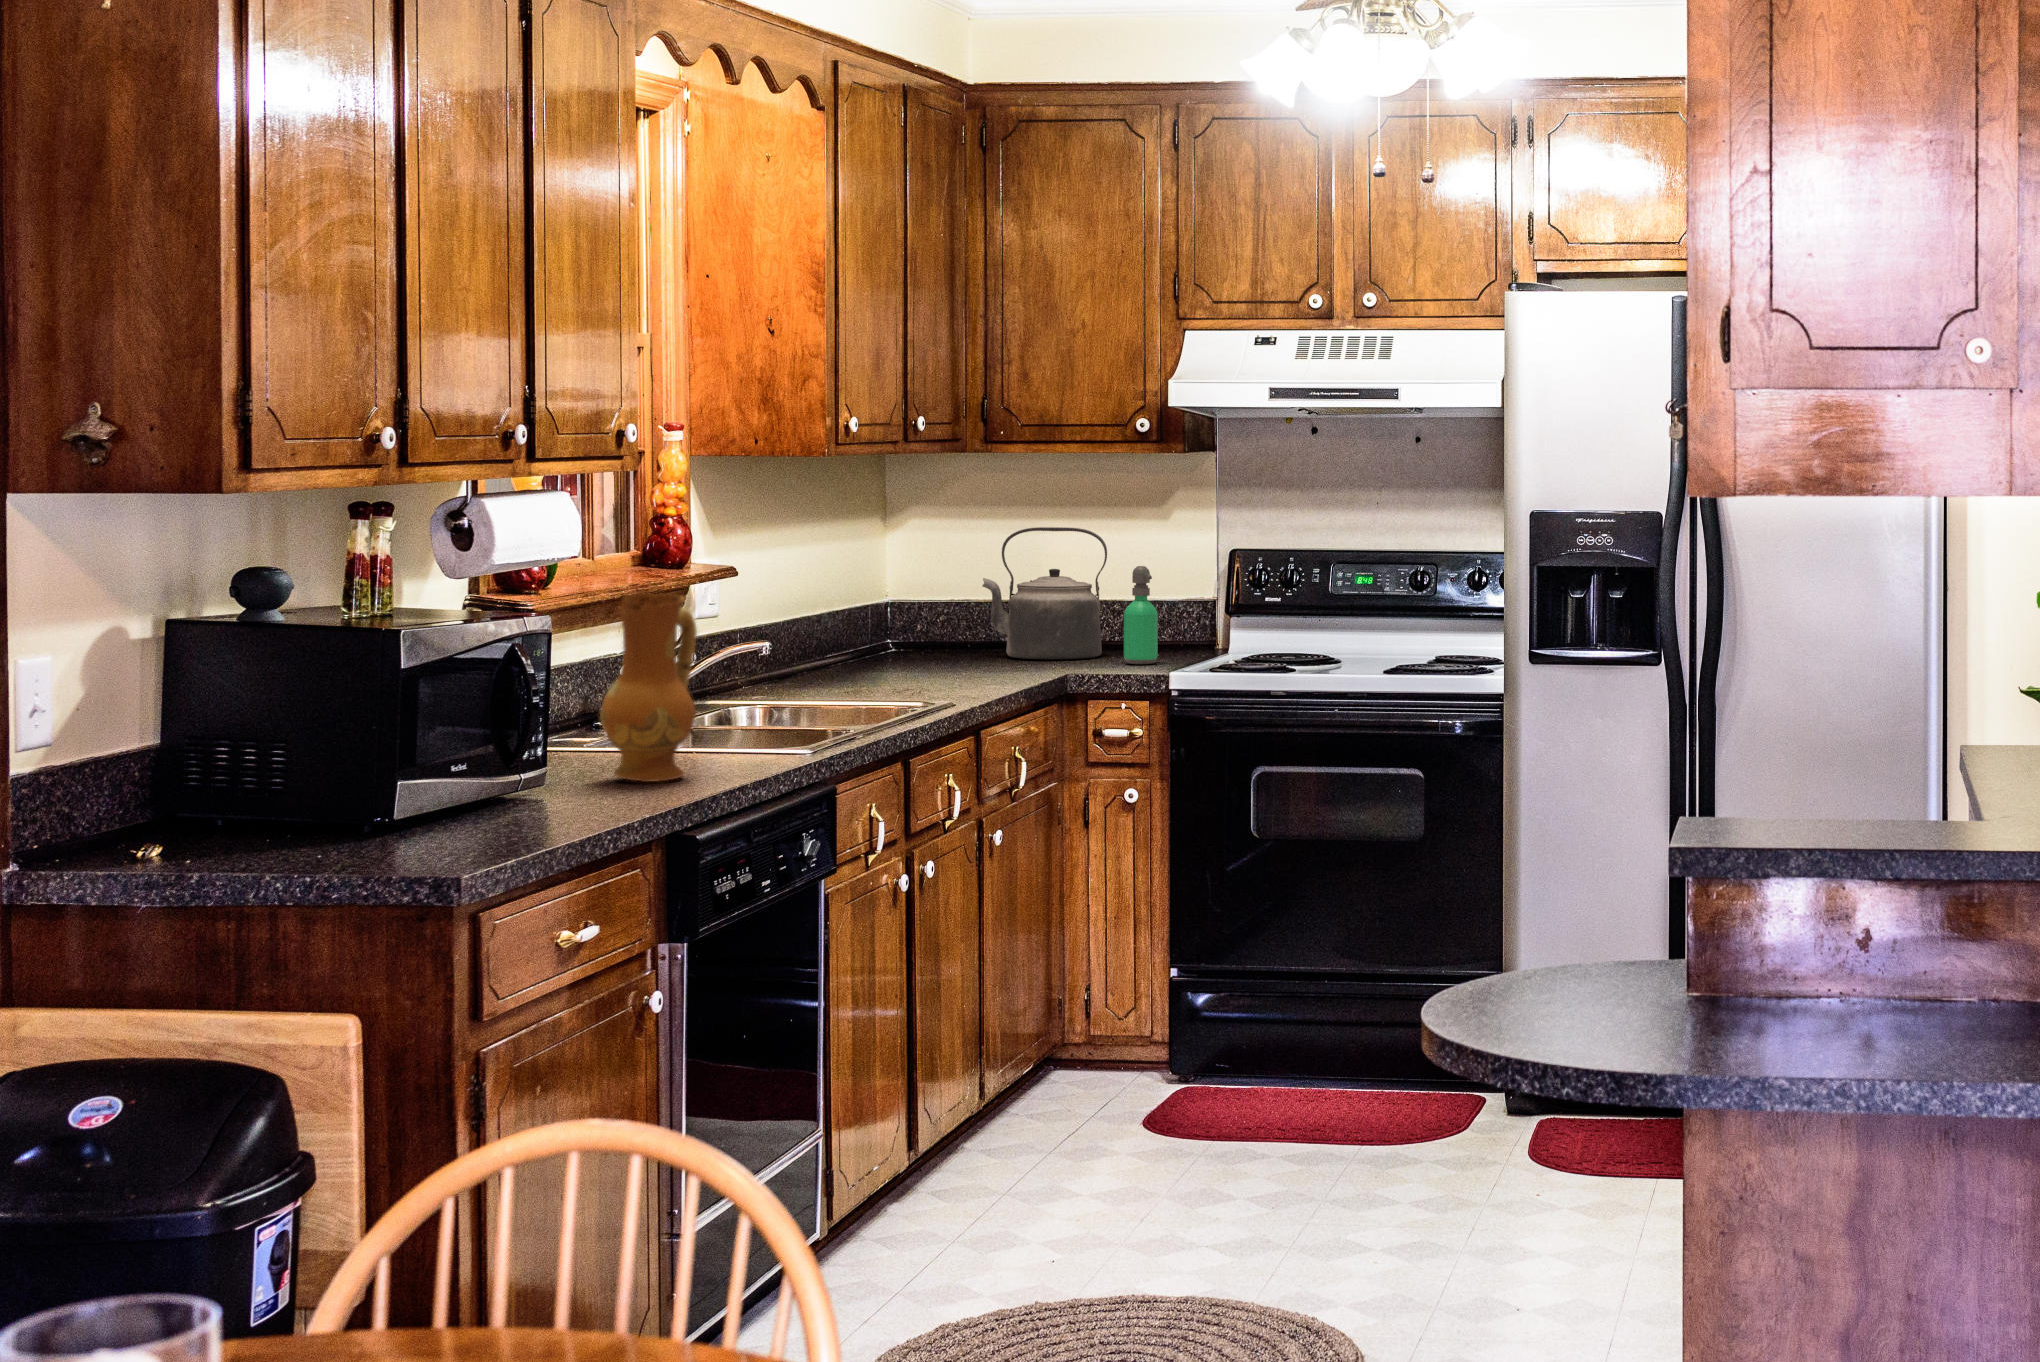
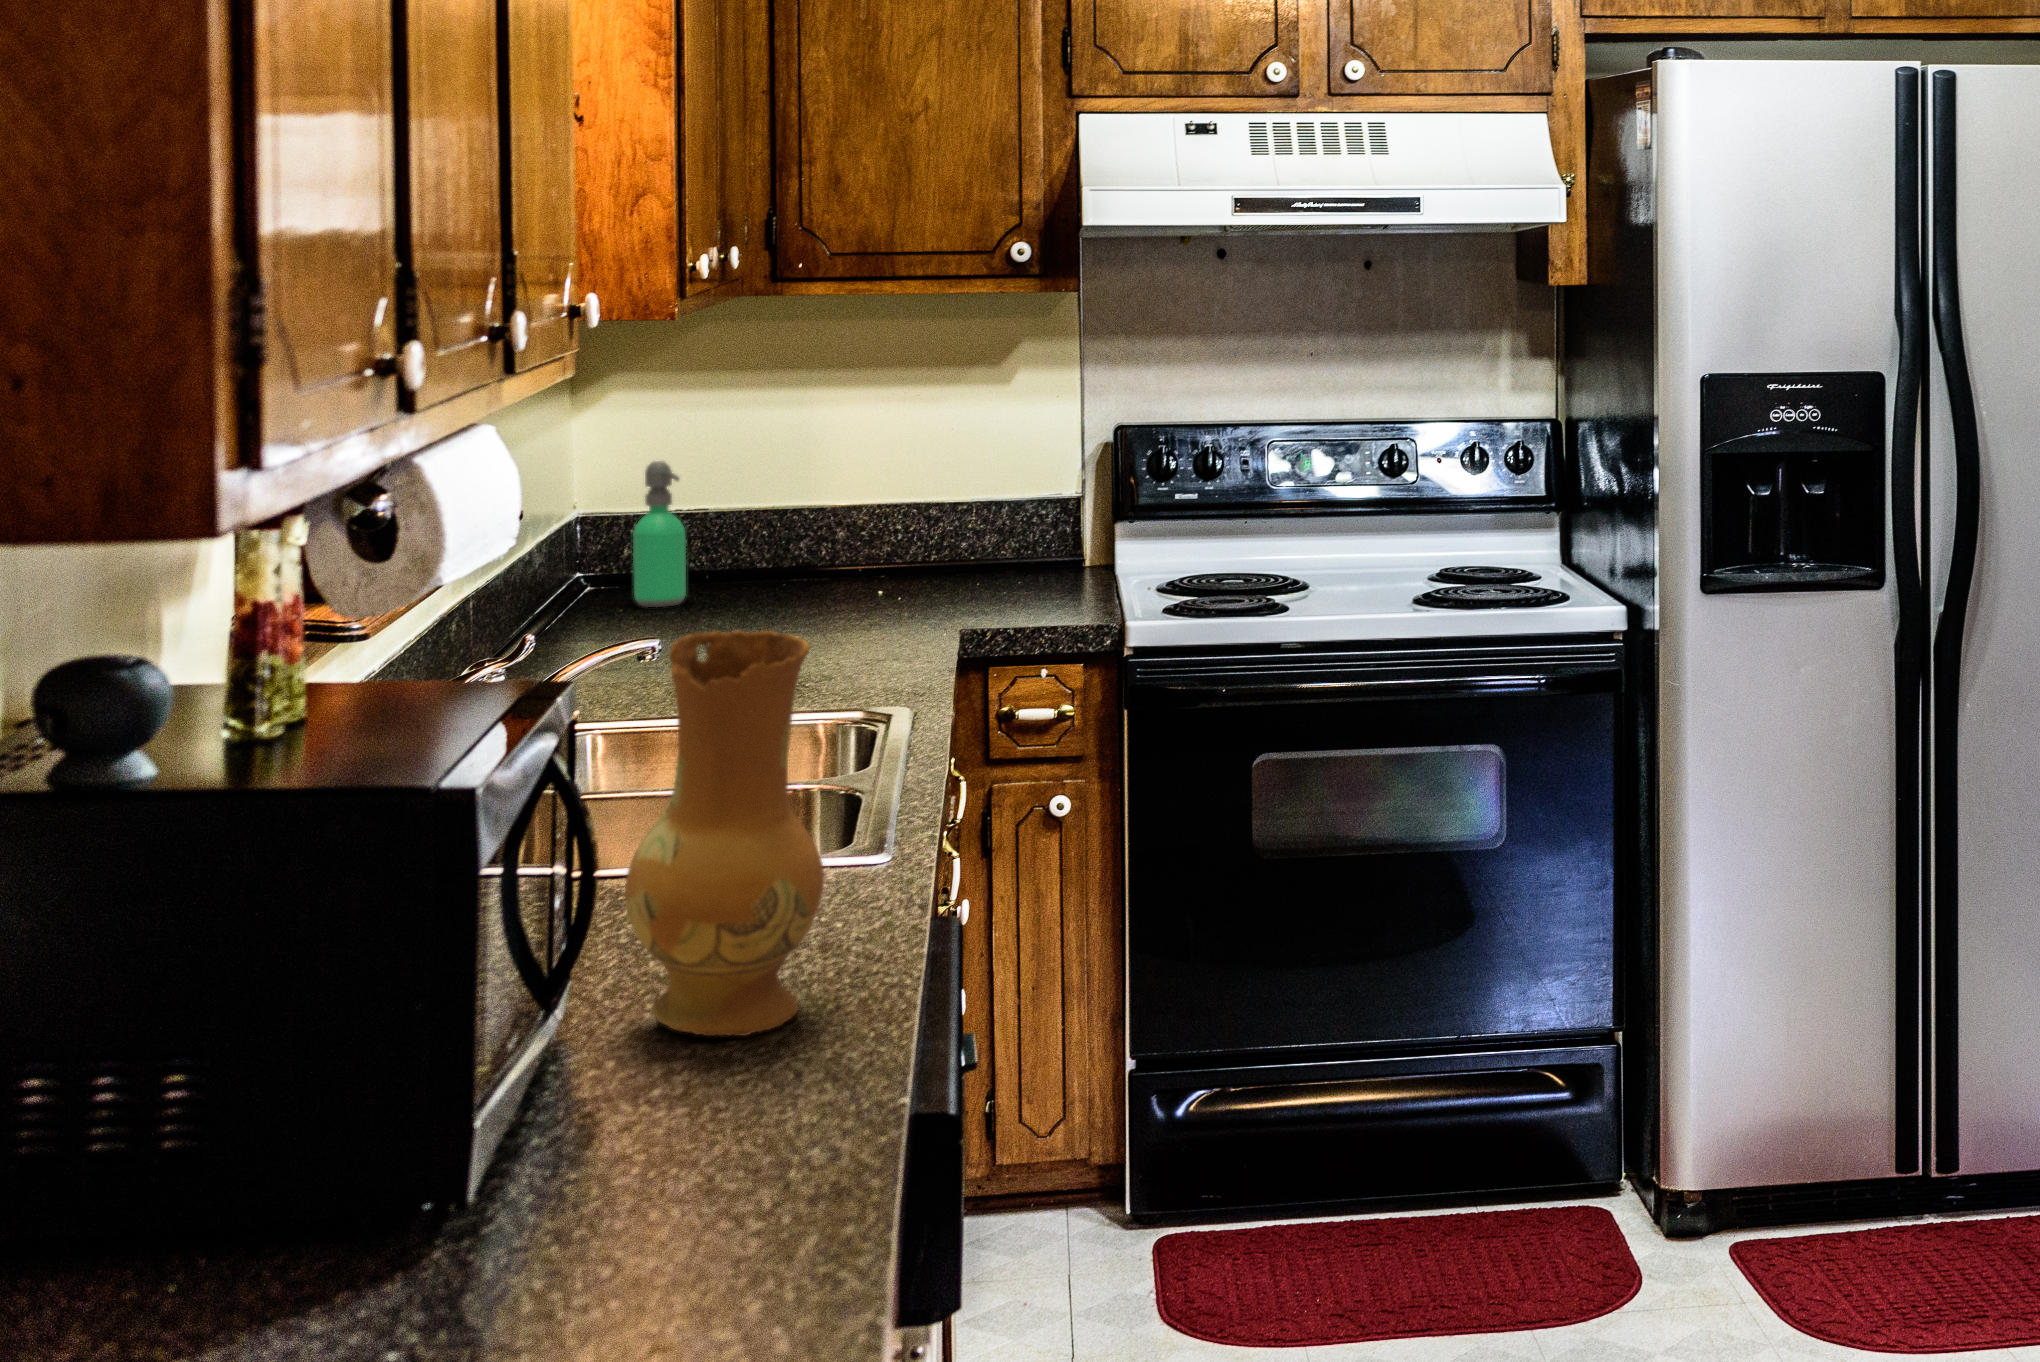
kettle: present [982,527,1107,659] -> none [761,402,949,600]
soap dispenser: present [1124,566,1158,664] -> present [633,461,686,607]

